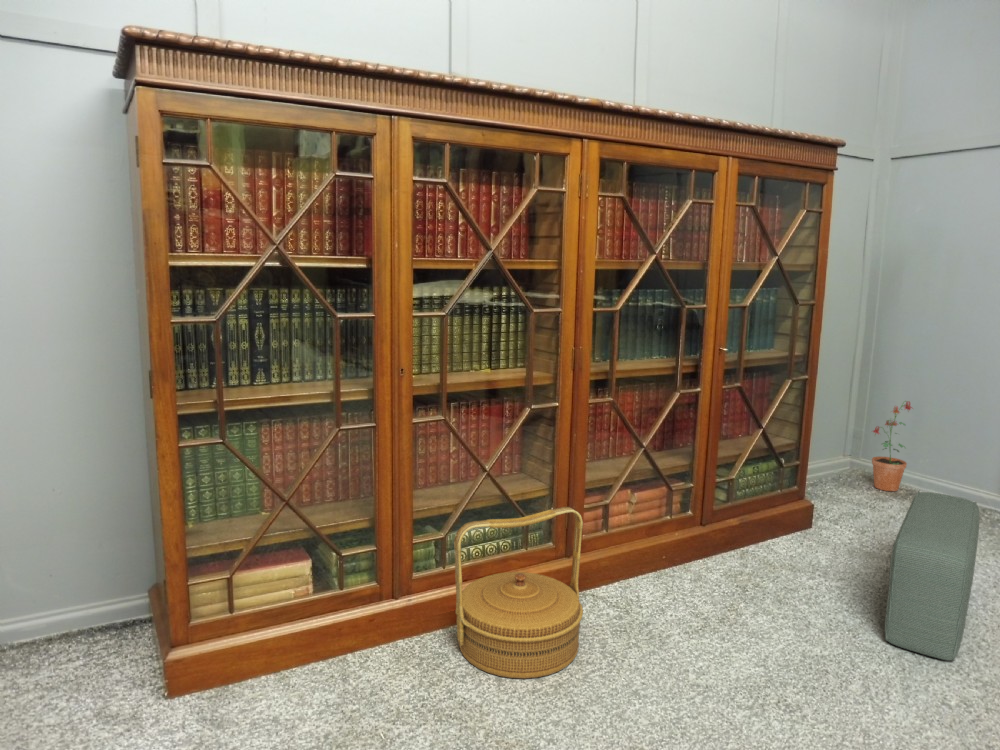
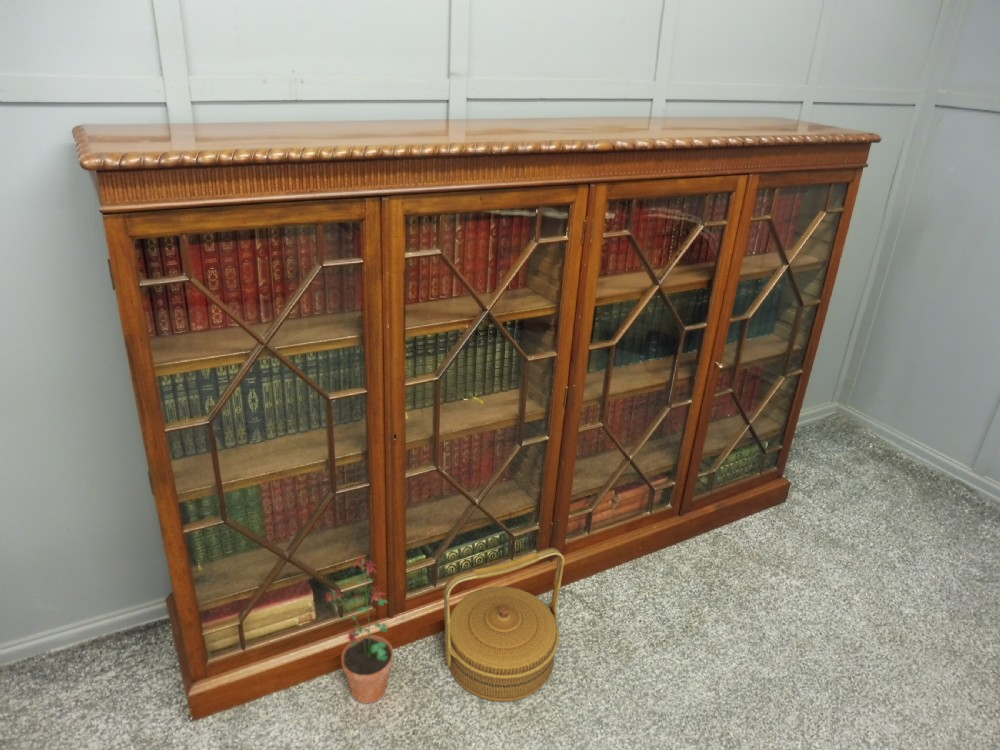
potted plant: present [872,401,912,491] -> present [327,556,393,703]
pouf: present [885,492,980,661] -> none [828,505,941,689]

